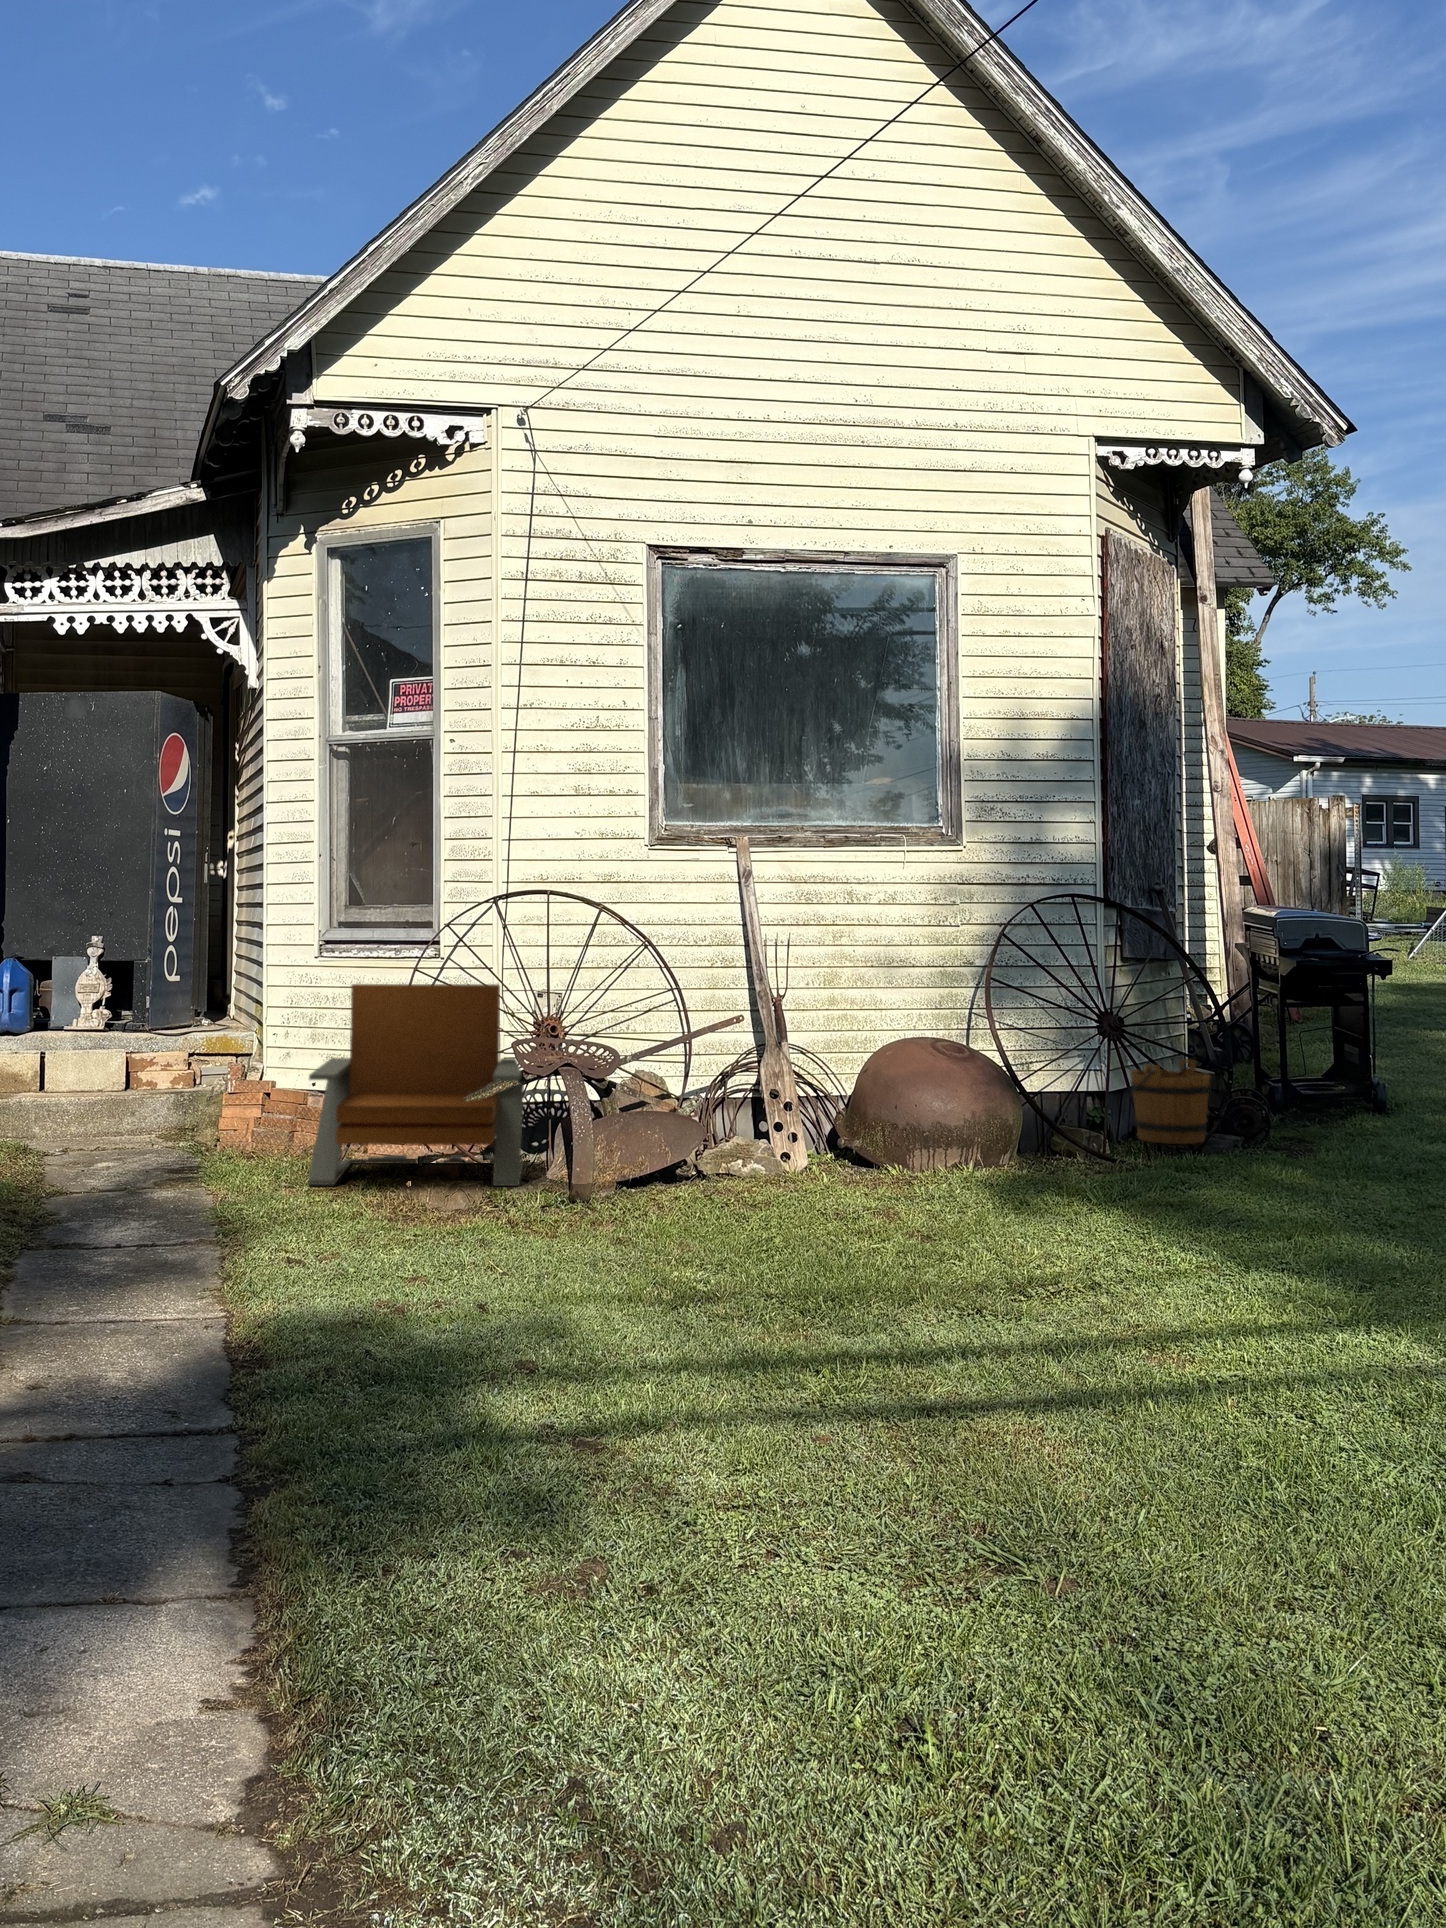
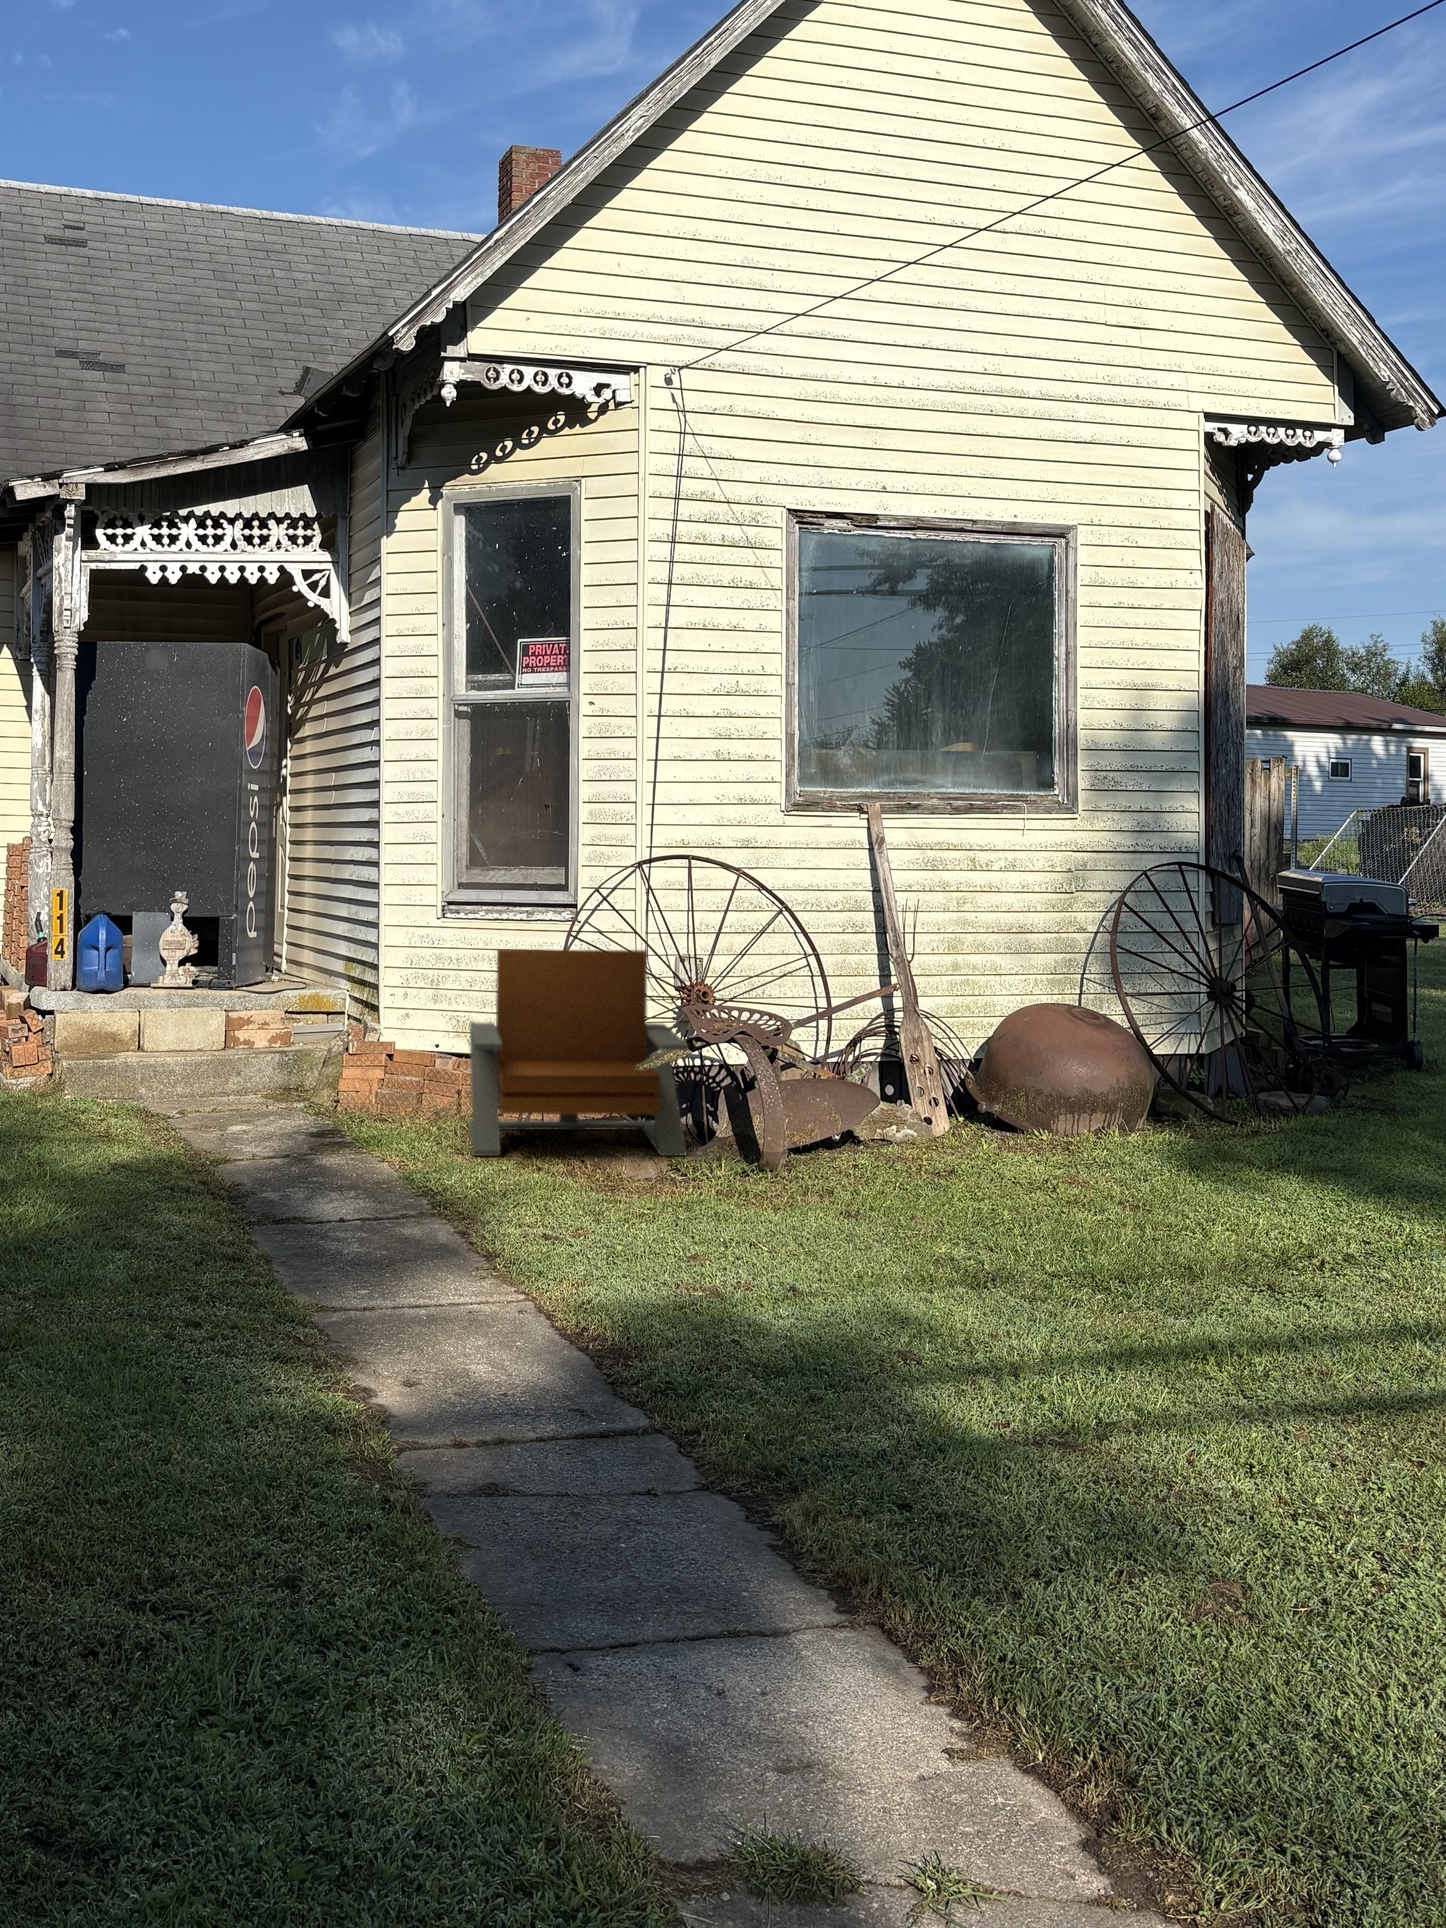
bucket: present [1130,1060,1210,1144] -> none [1223,1022,1303,1105]

